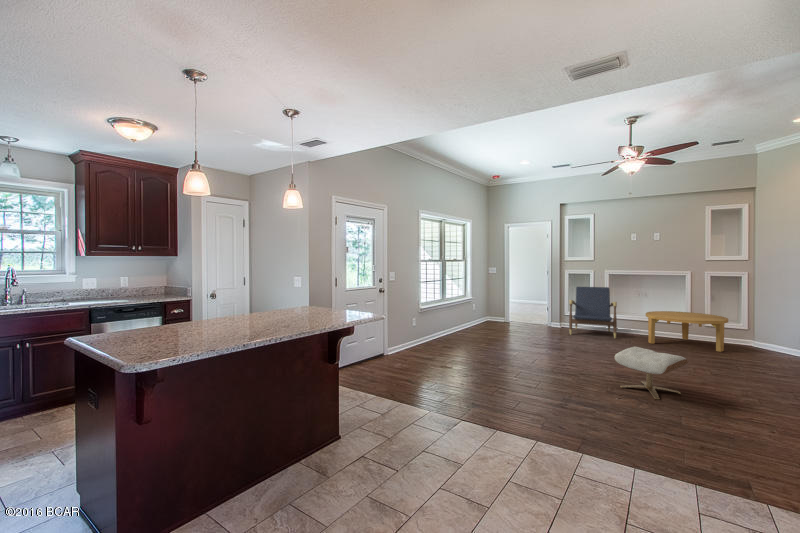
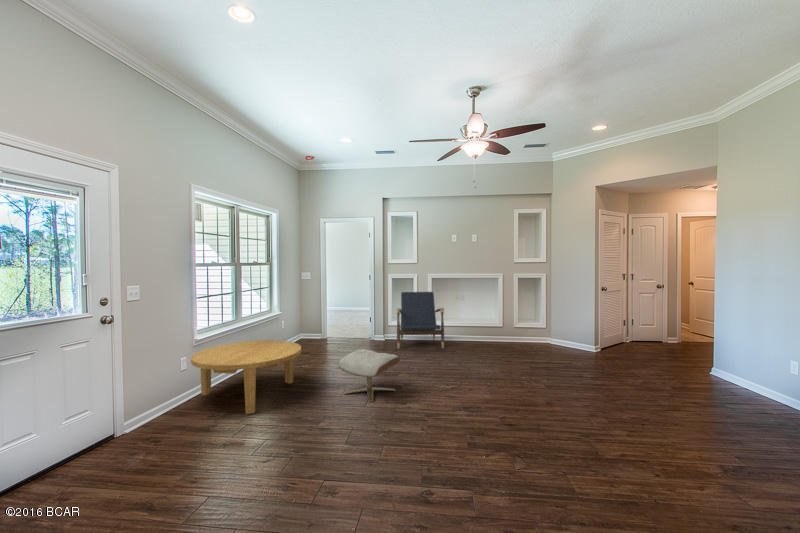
coffee table: present [646,311,728,352] -> present [191,340,301,414]
ottoman: present [614,347,688,399] -> present [339,349,400,402]

